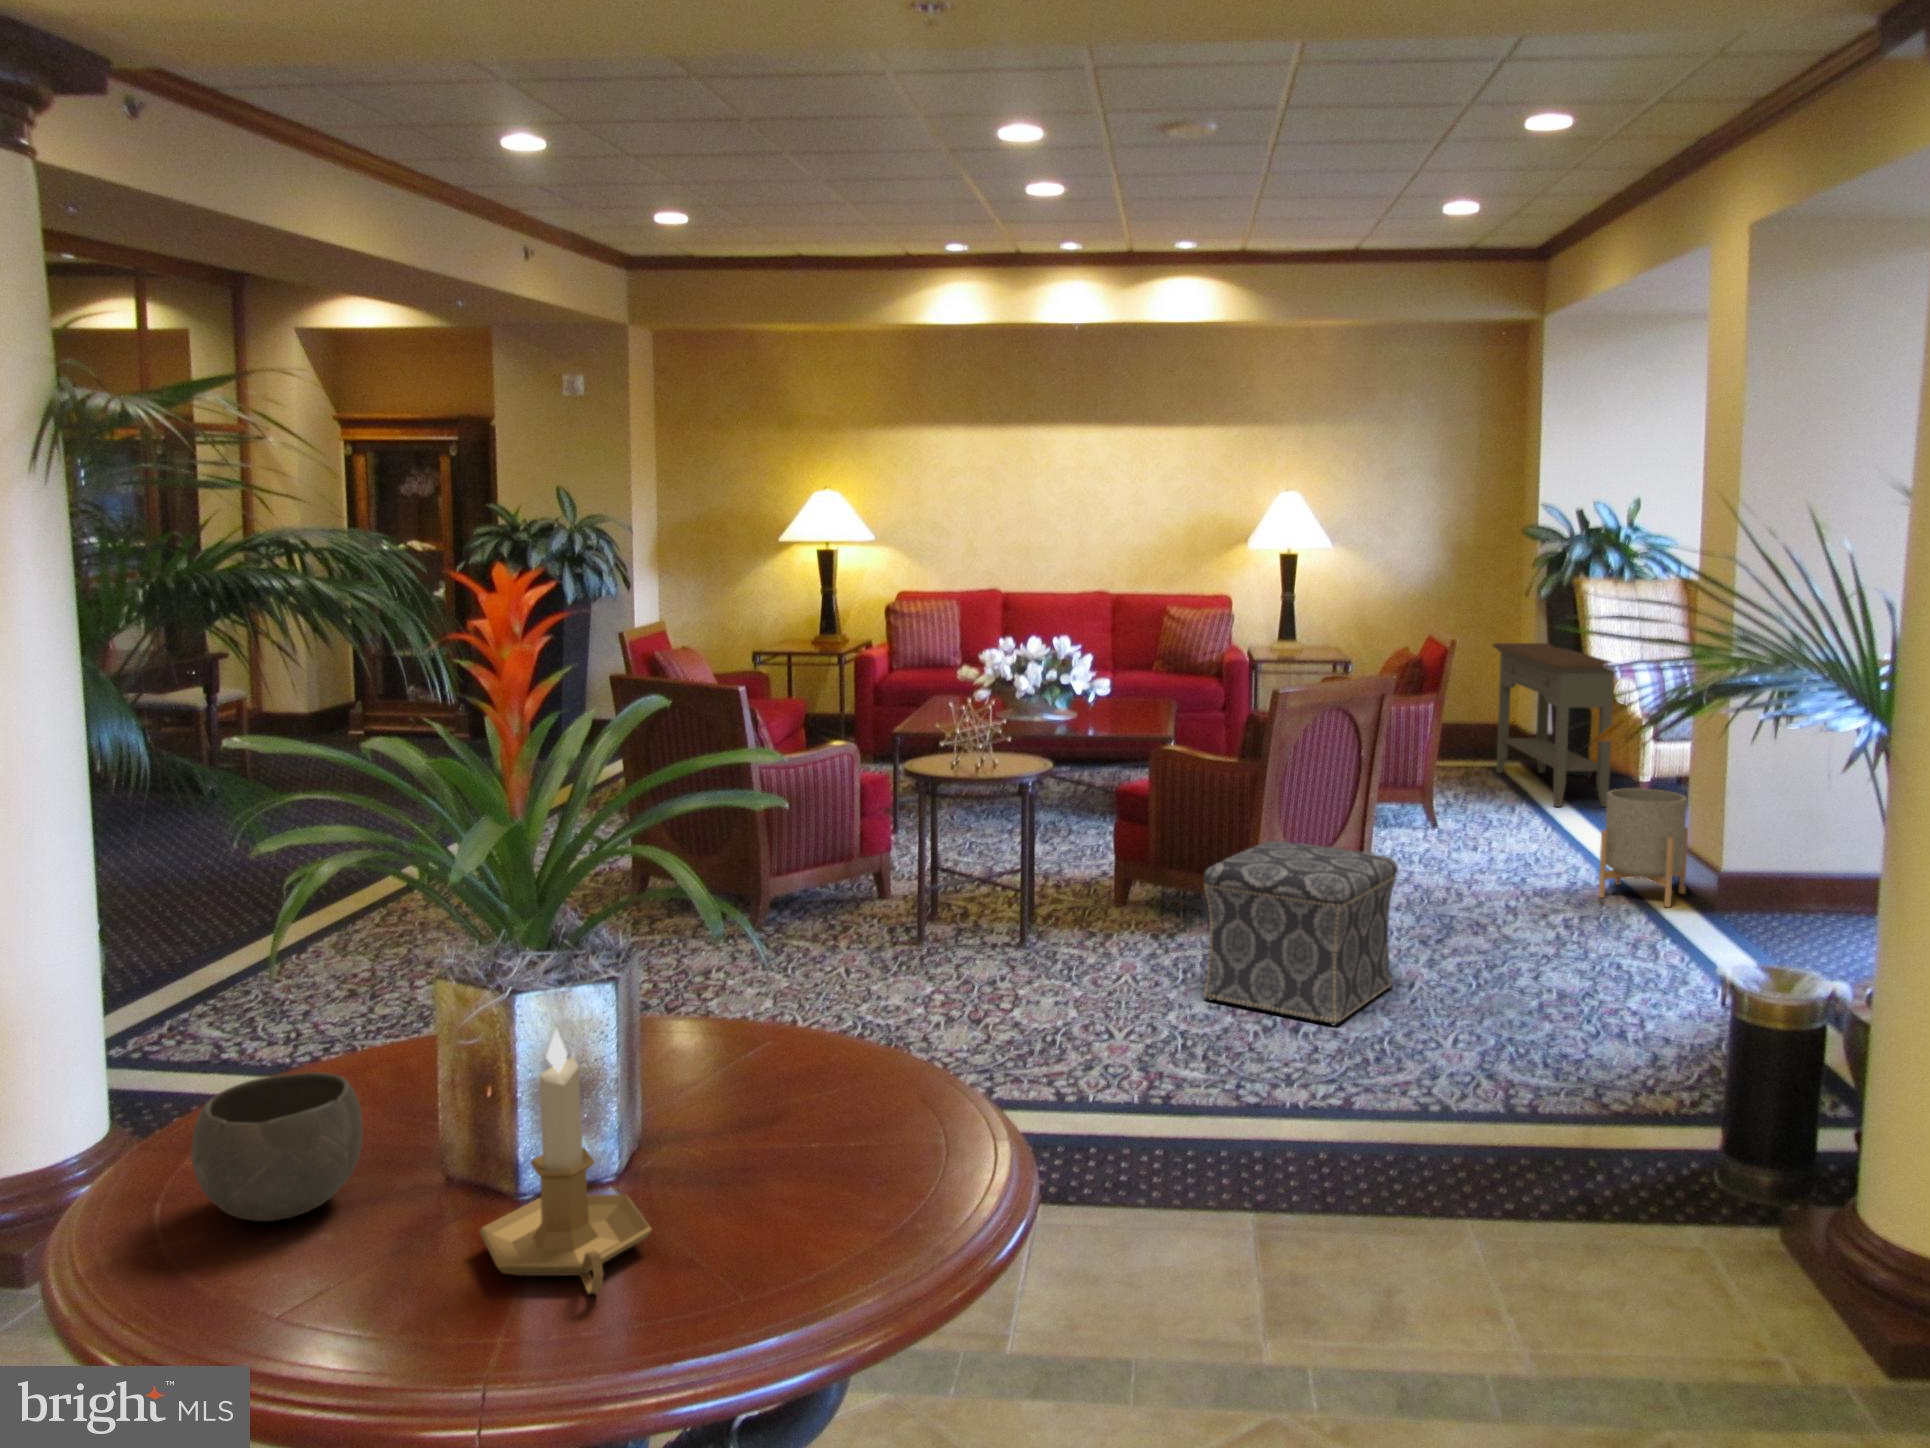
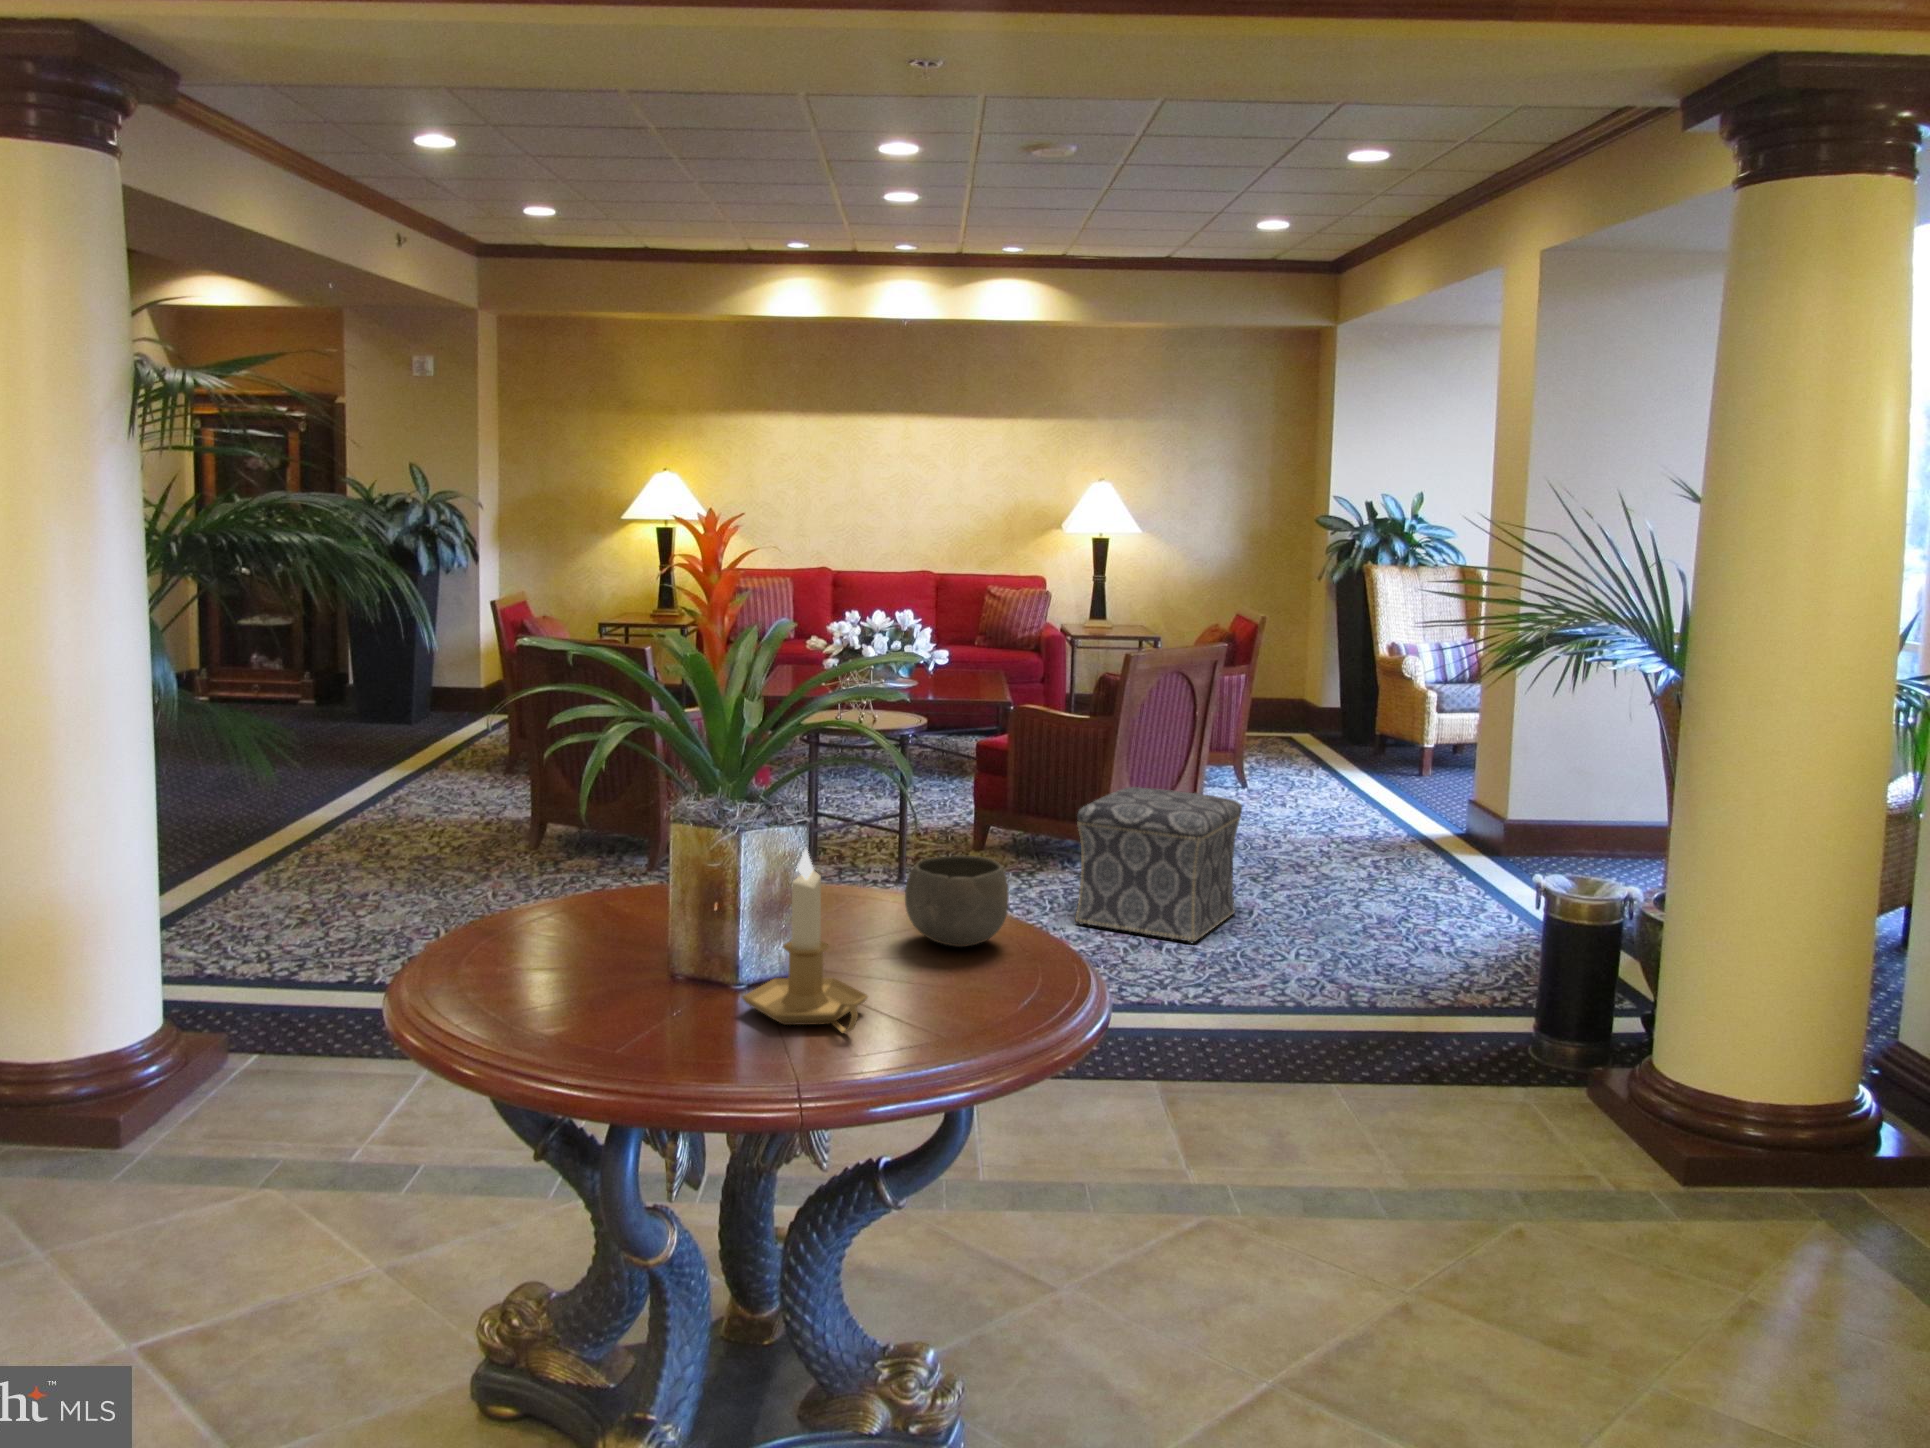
console table: present [1493,643,1614,807] -> none [1288,624,1405,771]
planter: present [1599,788,1688,907] -> none [1398,748,1475,852]
ceramic bowl: present [191,1072,363,1221] -> present [905,855,1009,947]

